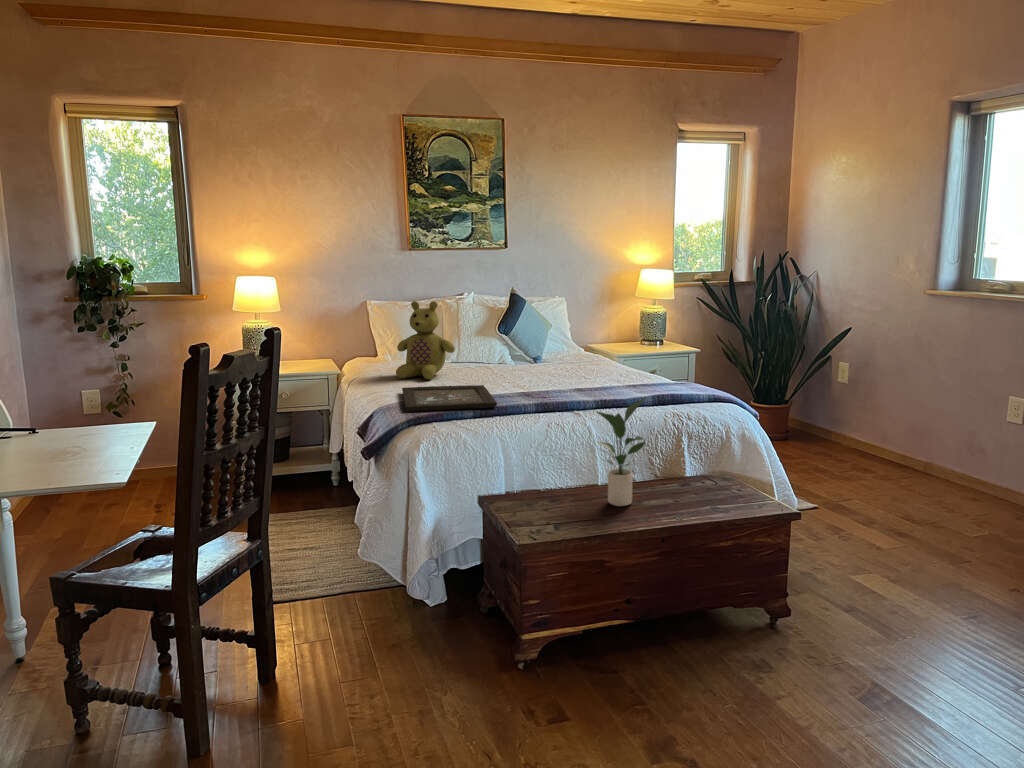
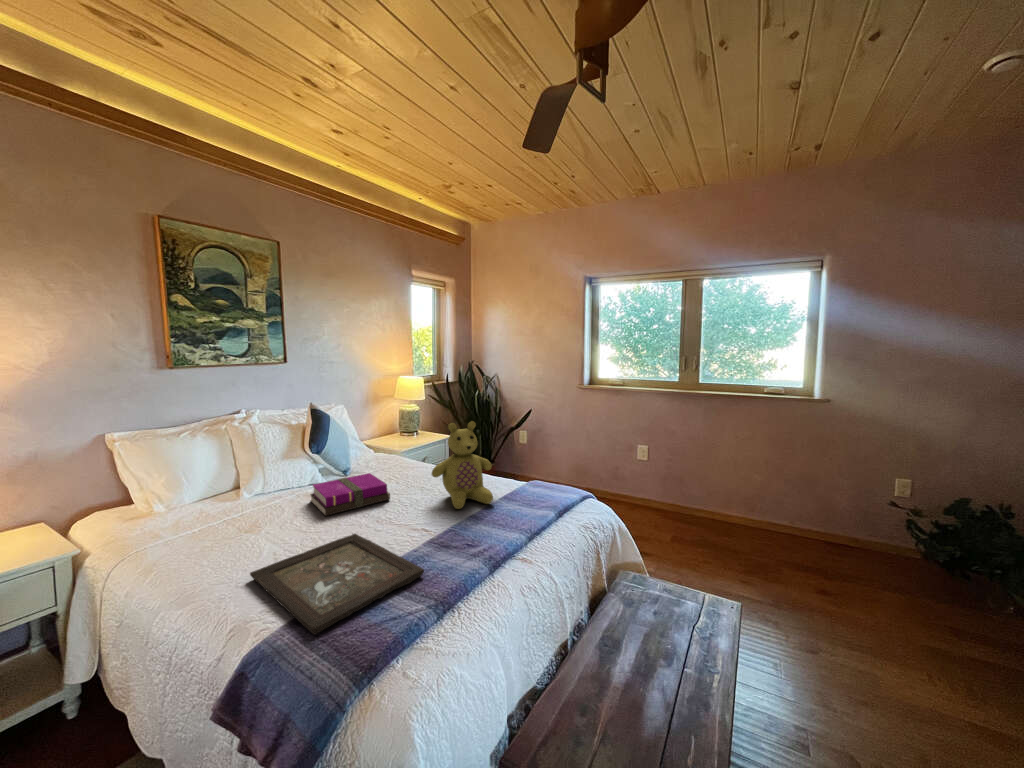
stuffed bear: present [396,301,455,379] -> present [432,421,493,509]
notebook: none [482,355,542,379] -> present [310,473,390,516]
potted plant: present [597,398,646,506] -> none [614,545,688,679]

